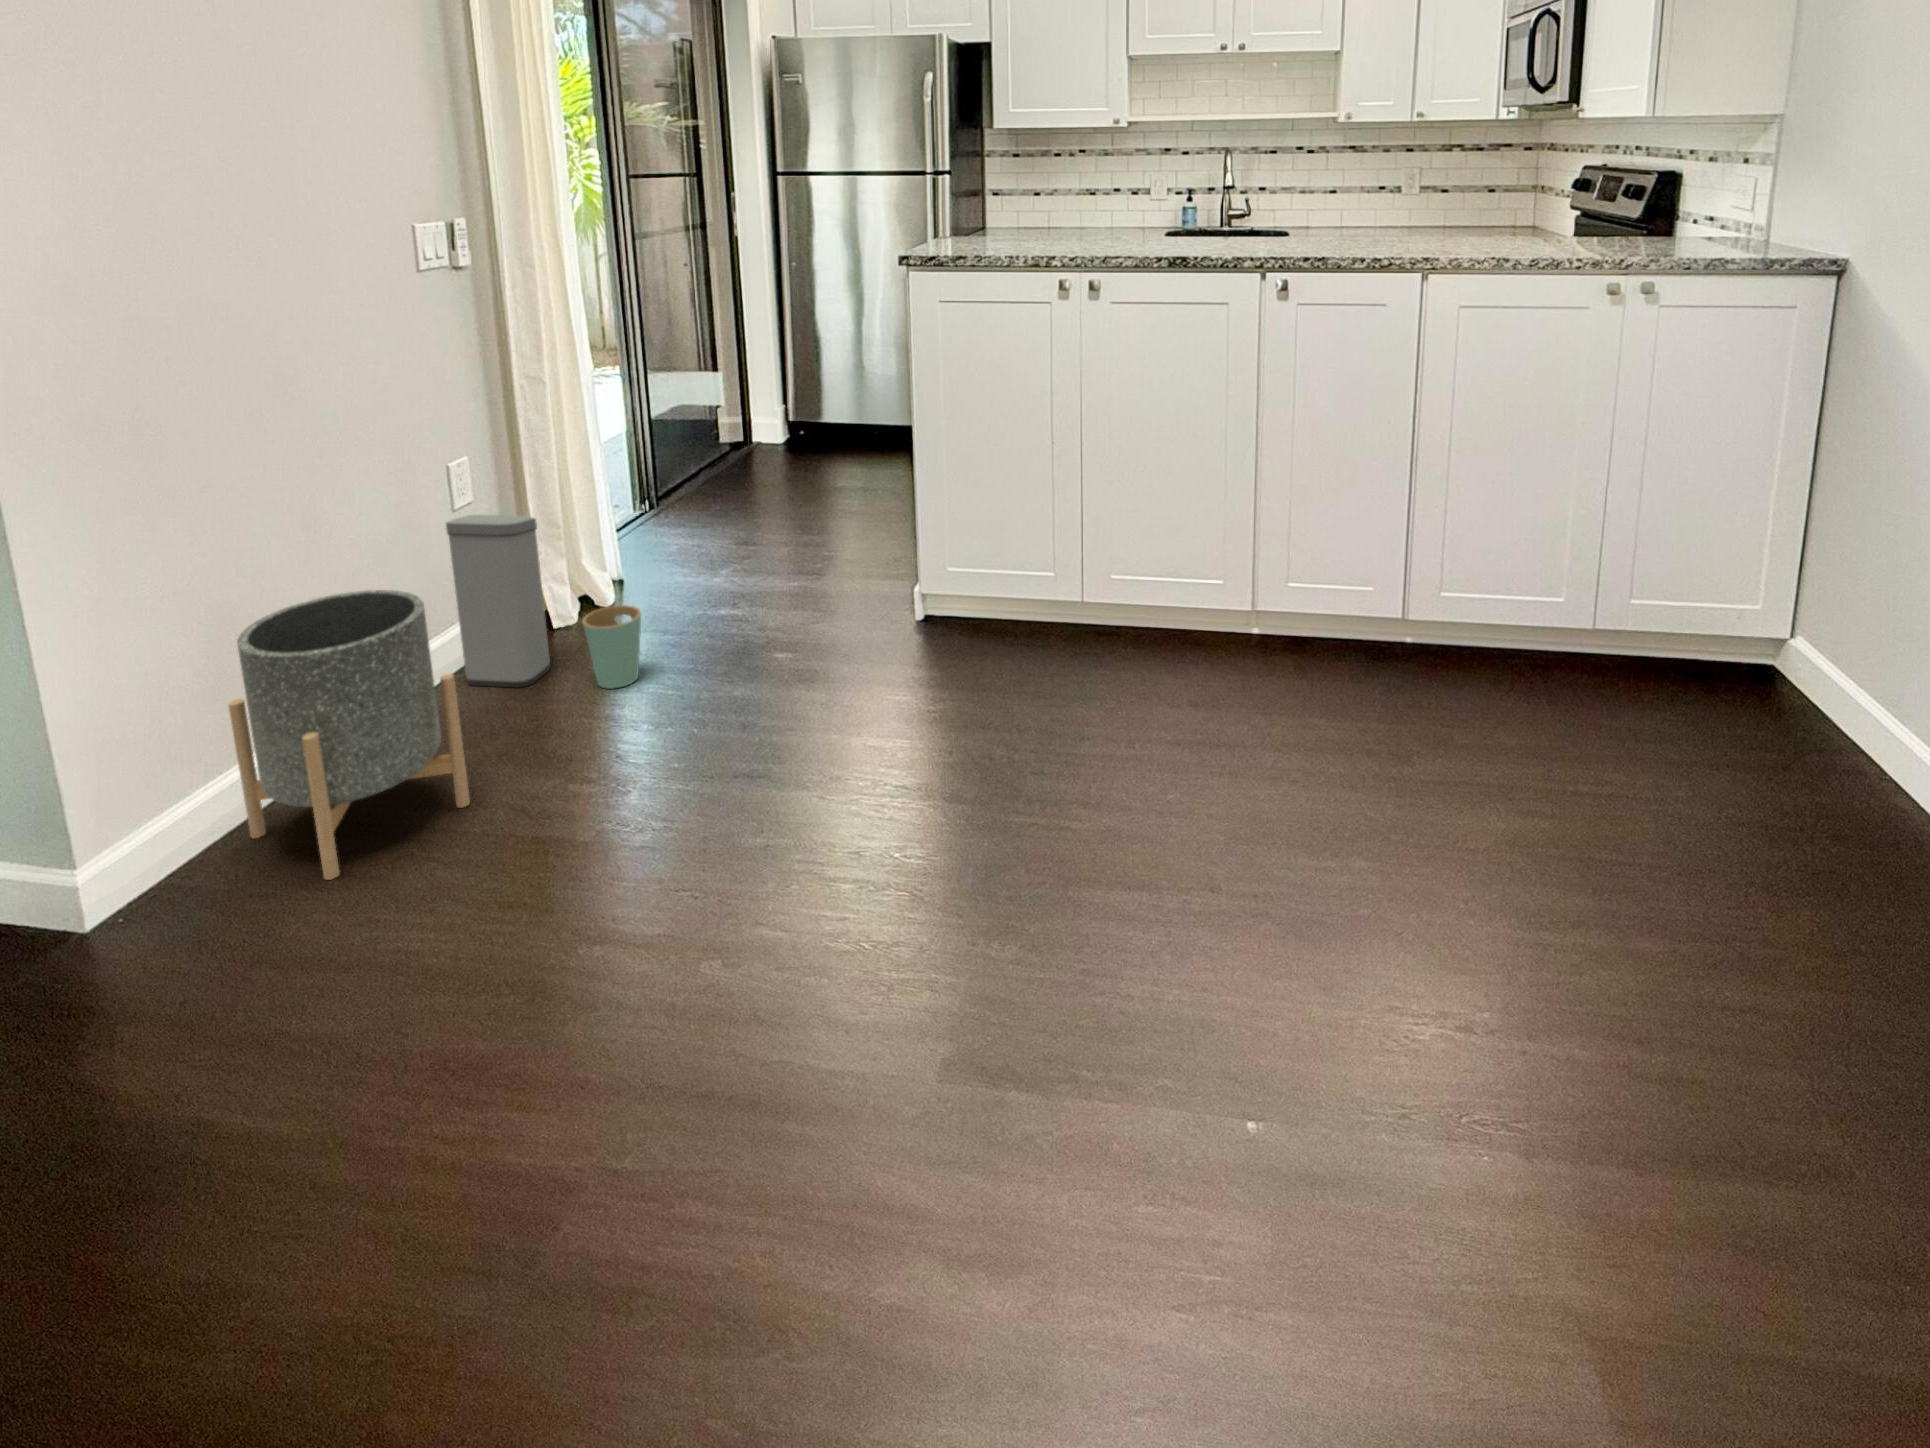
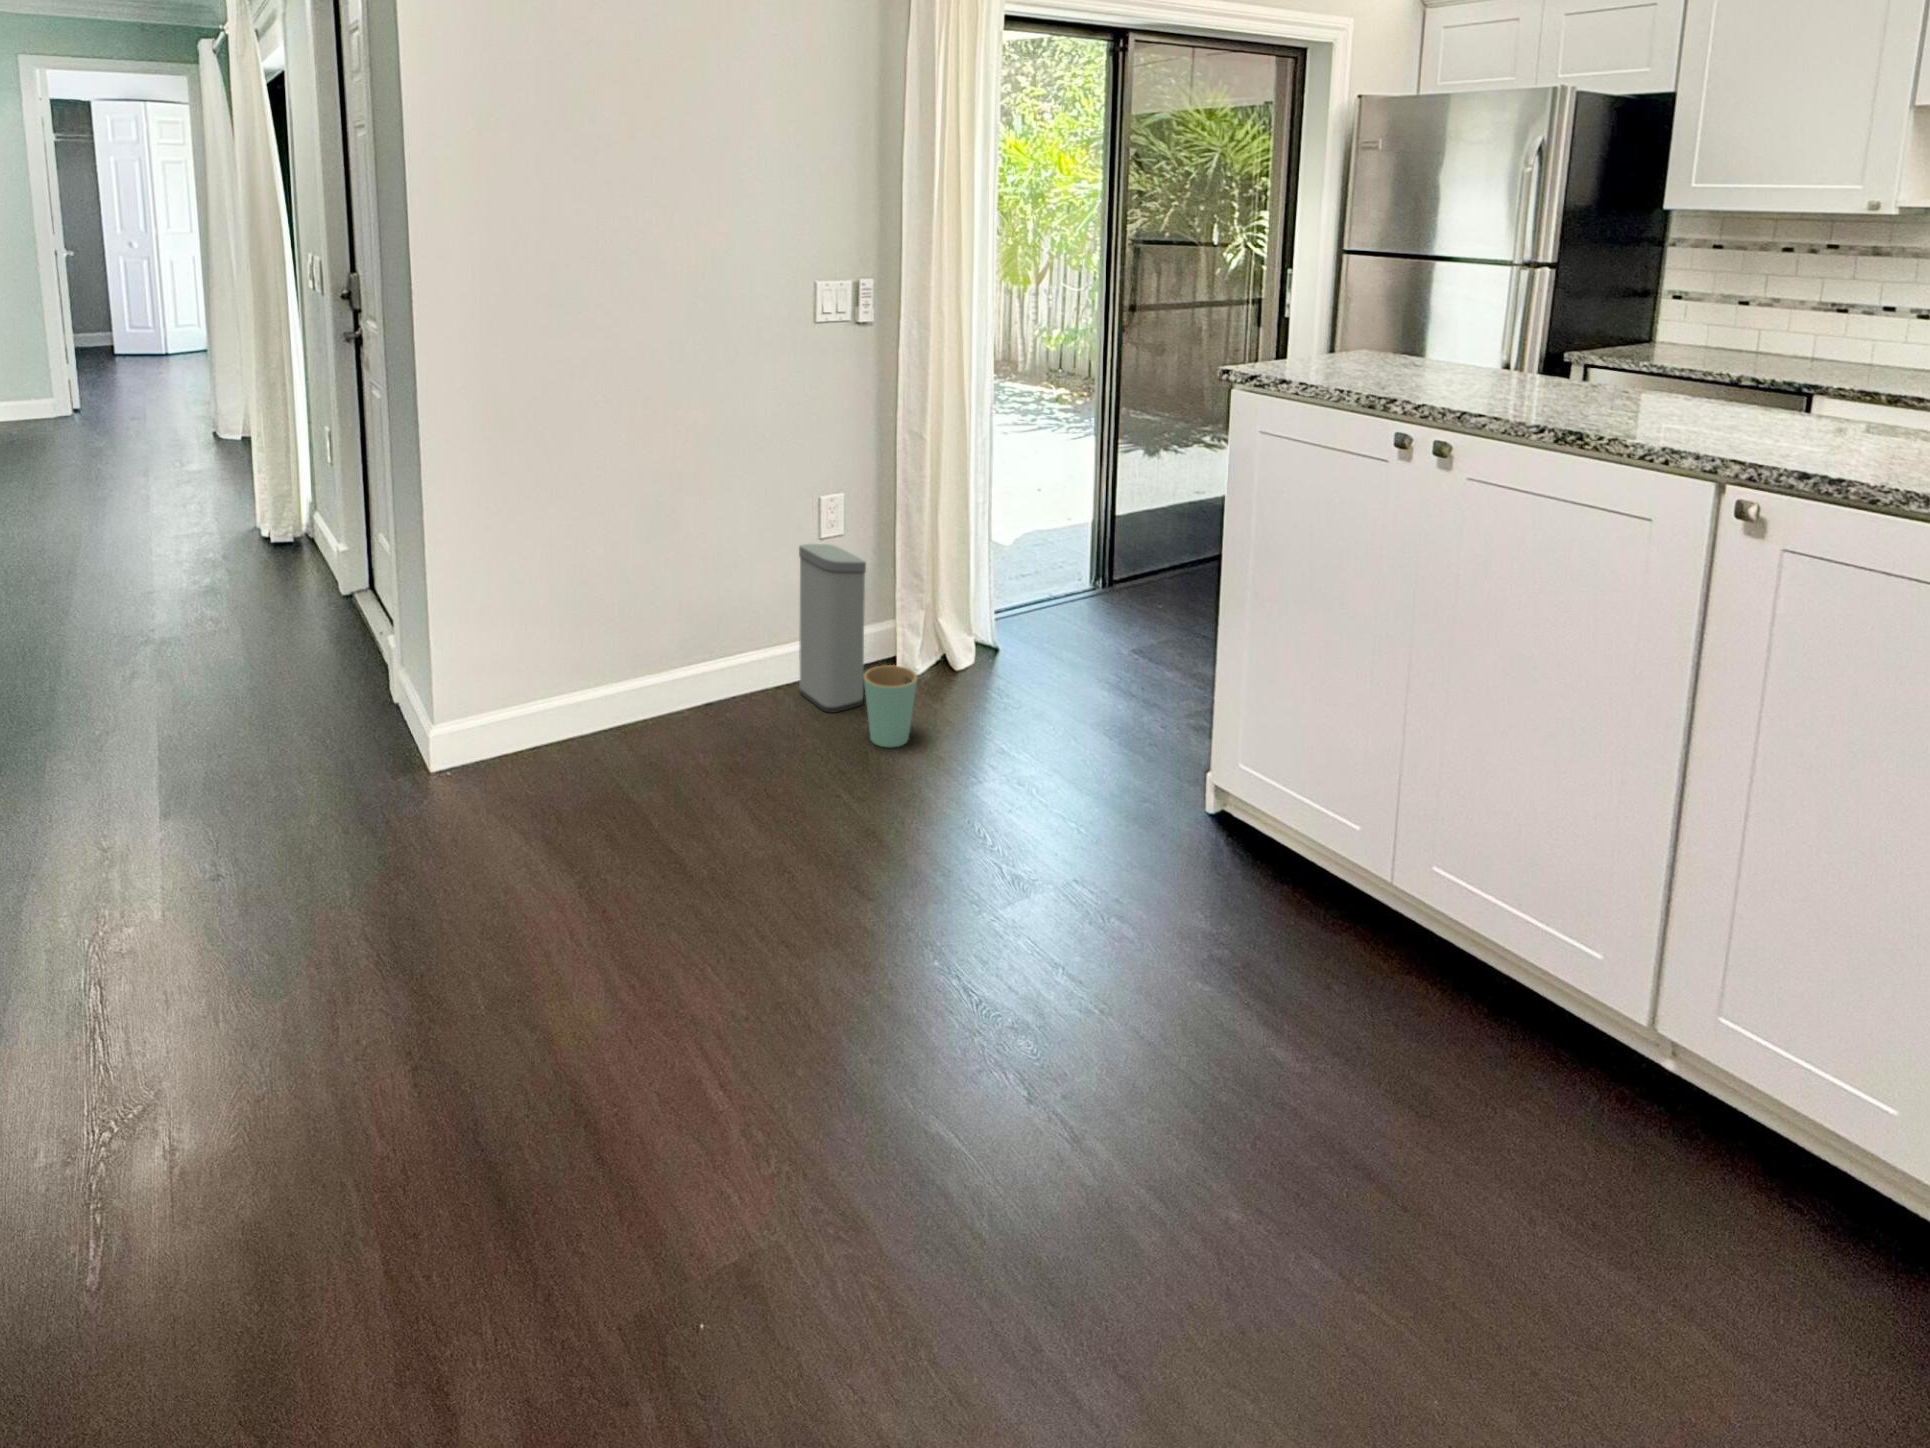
planter: present [229,590,470,880] -> none [555,576,688,799]

